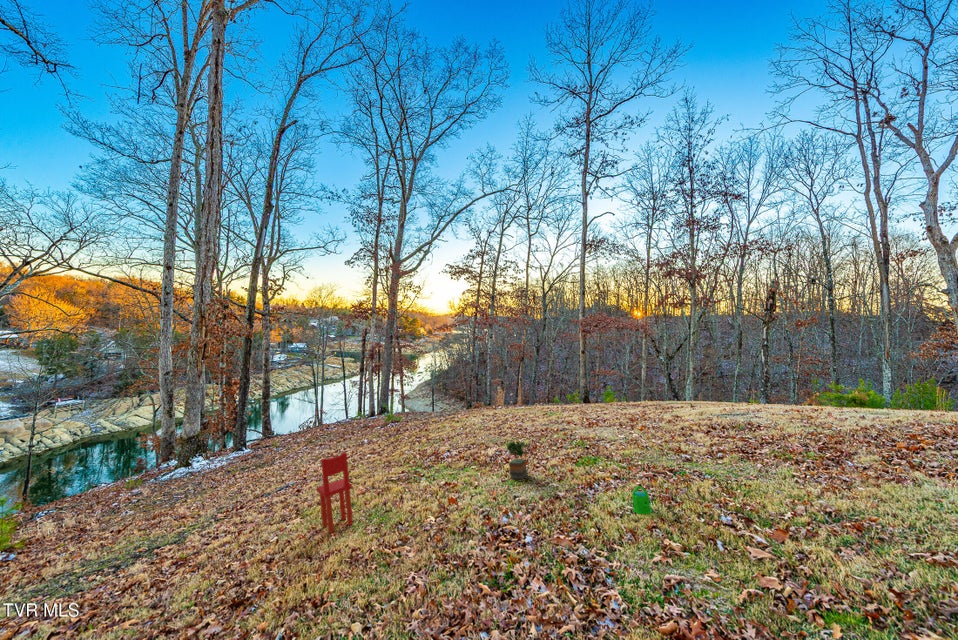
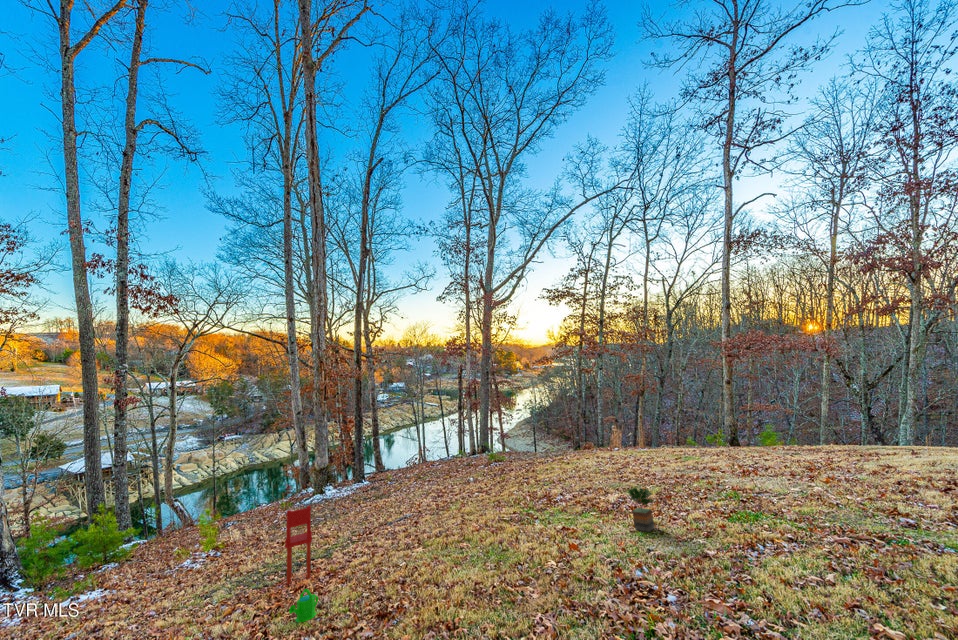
chair: present [317,452,353,533] -> present [285,506,312,585]
watering can: present [632,486,652,514] -> present [289,589,318,622]

